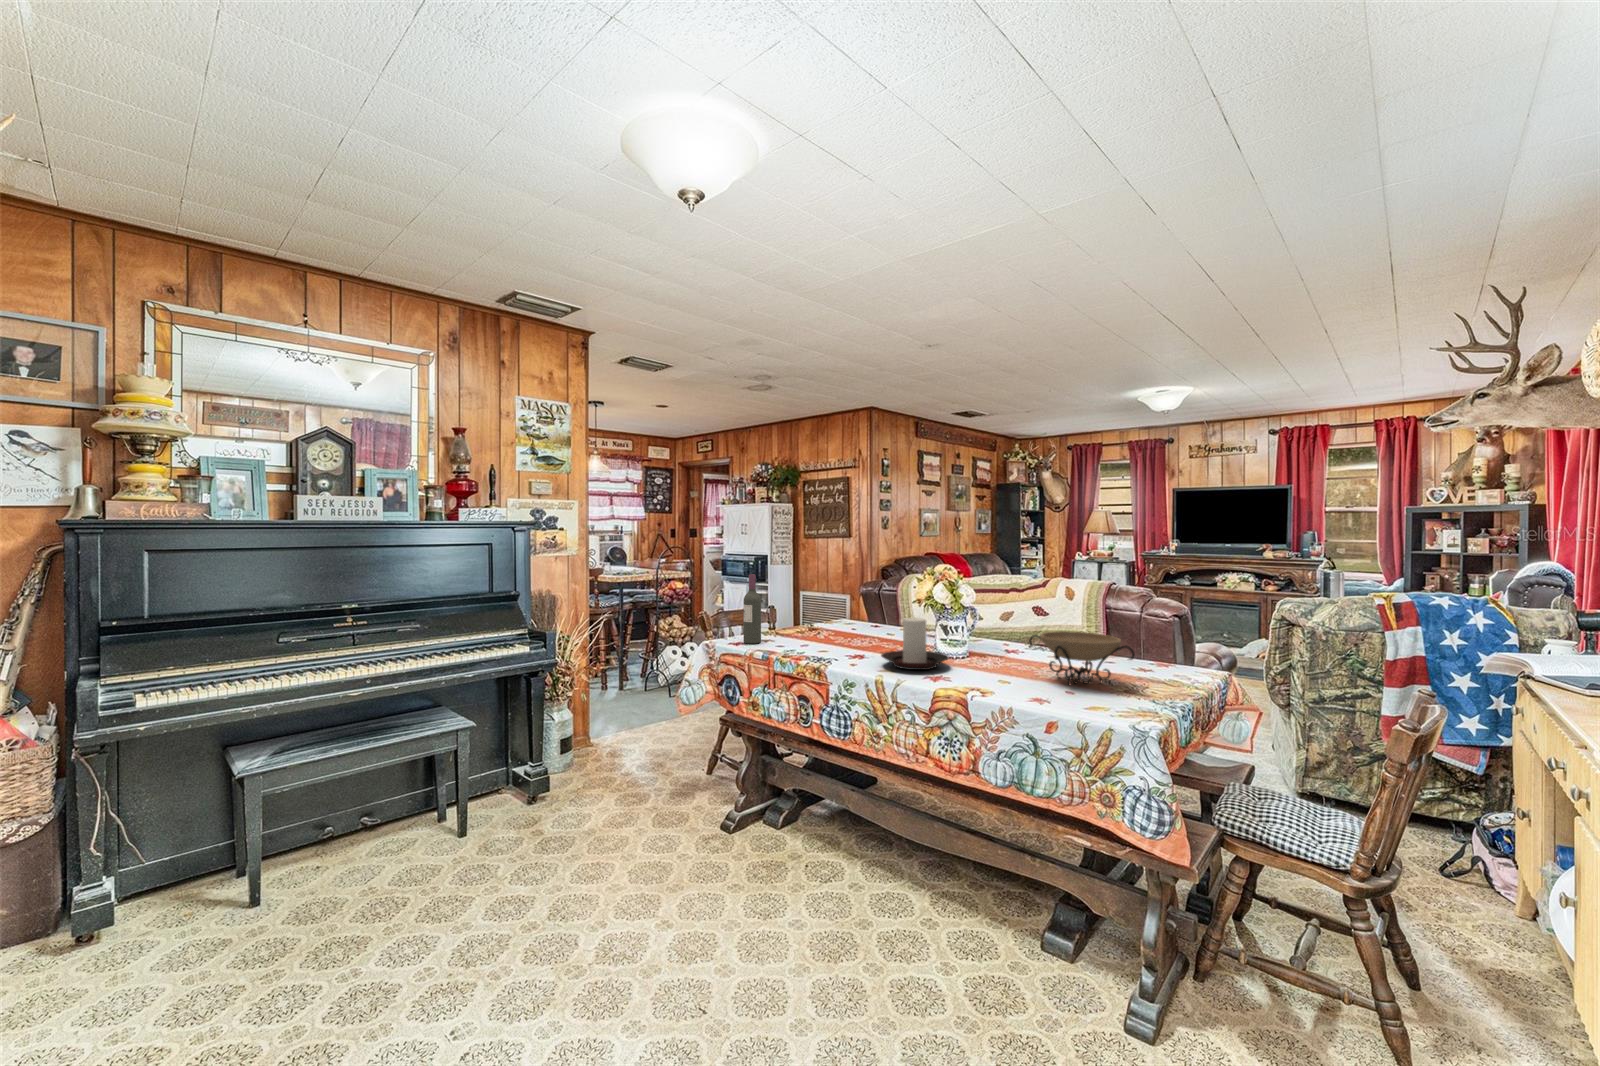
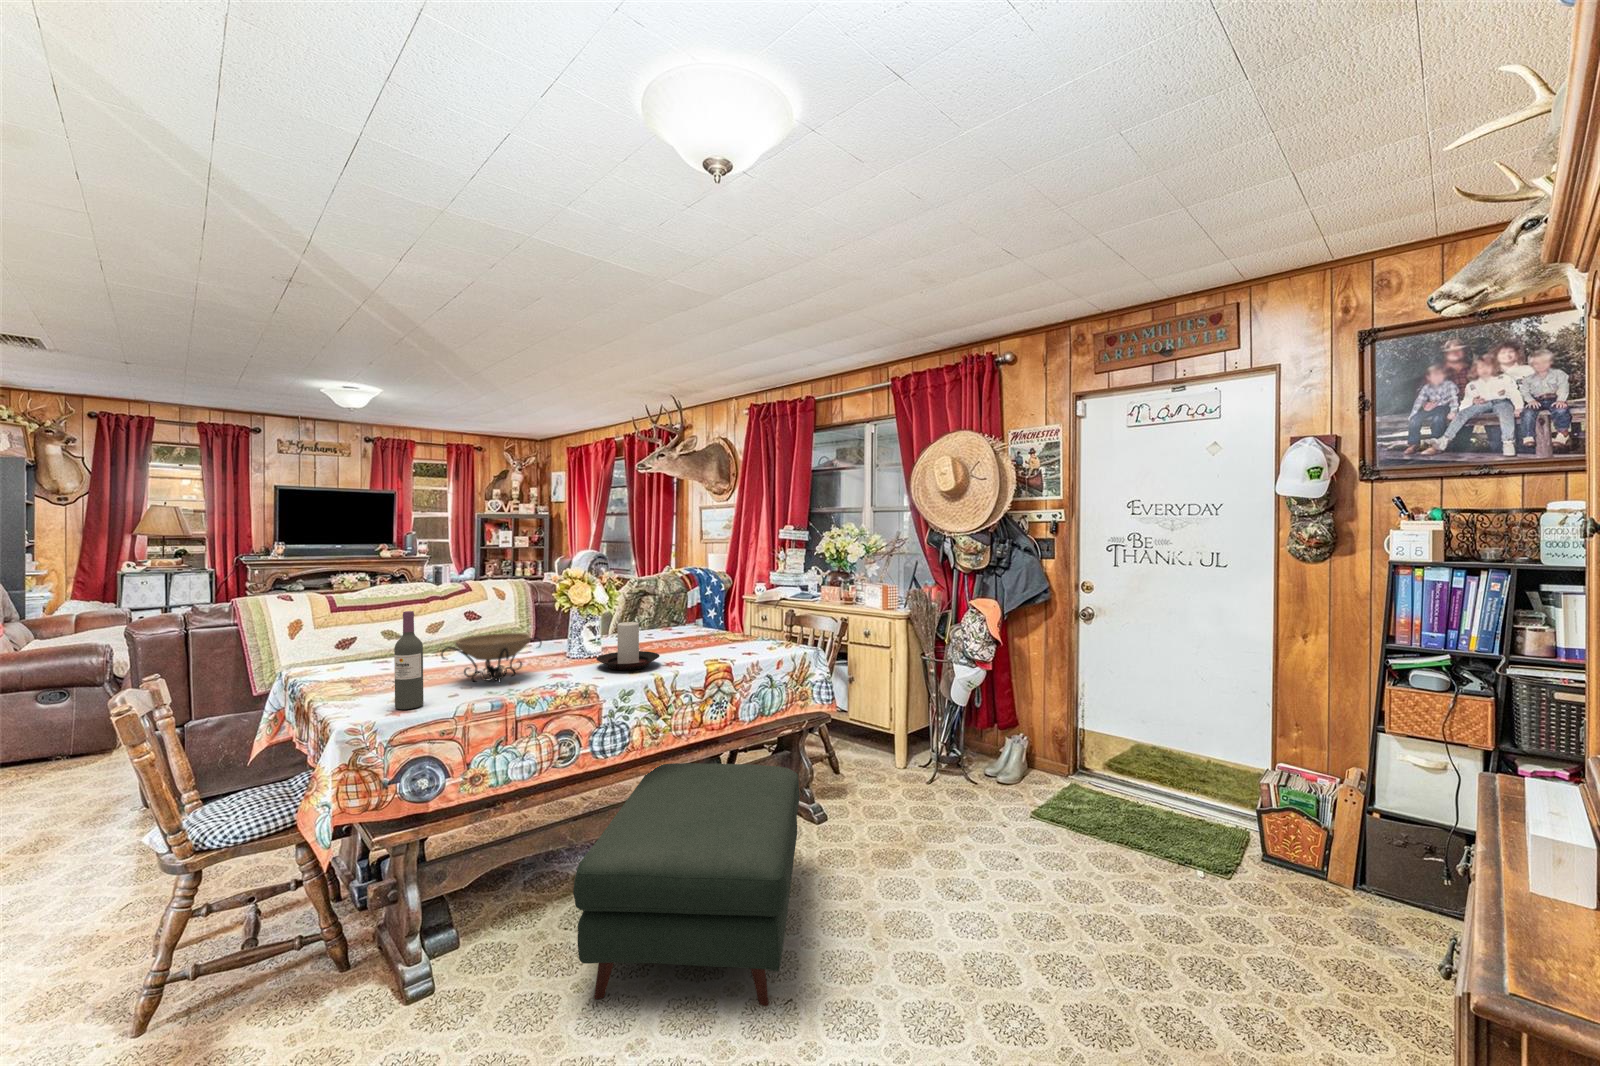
decorative bowl: present [1029,631,1135,685] -> present [441,633,542,682]
ottoman: none [645,778,939,1003] -> present [573,763,800,1006]

